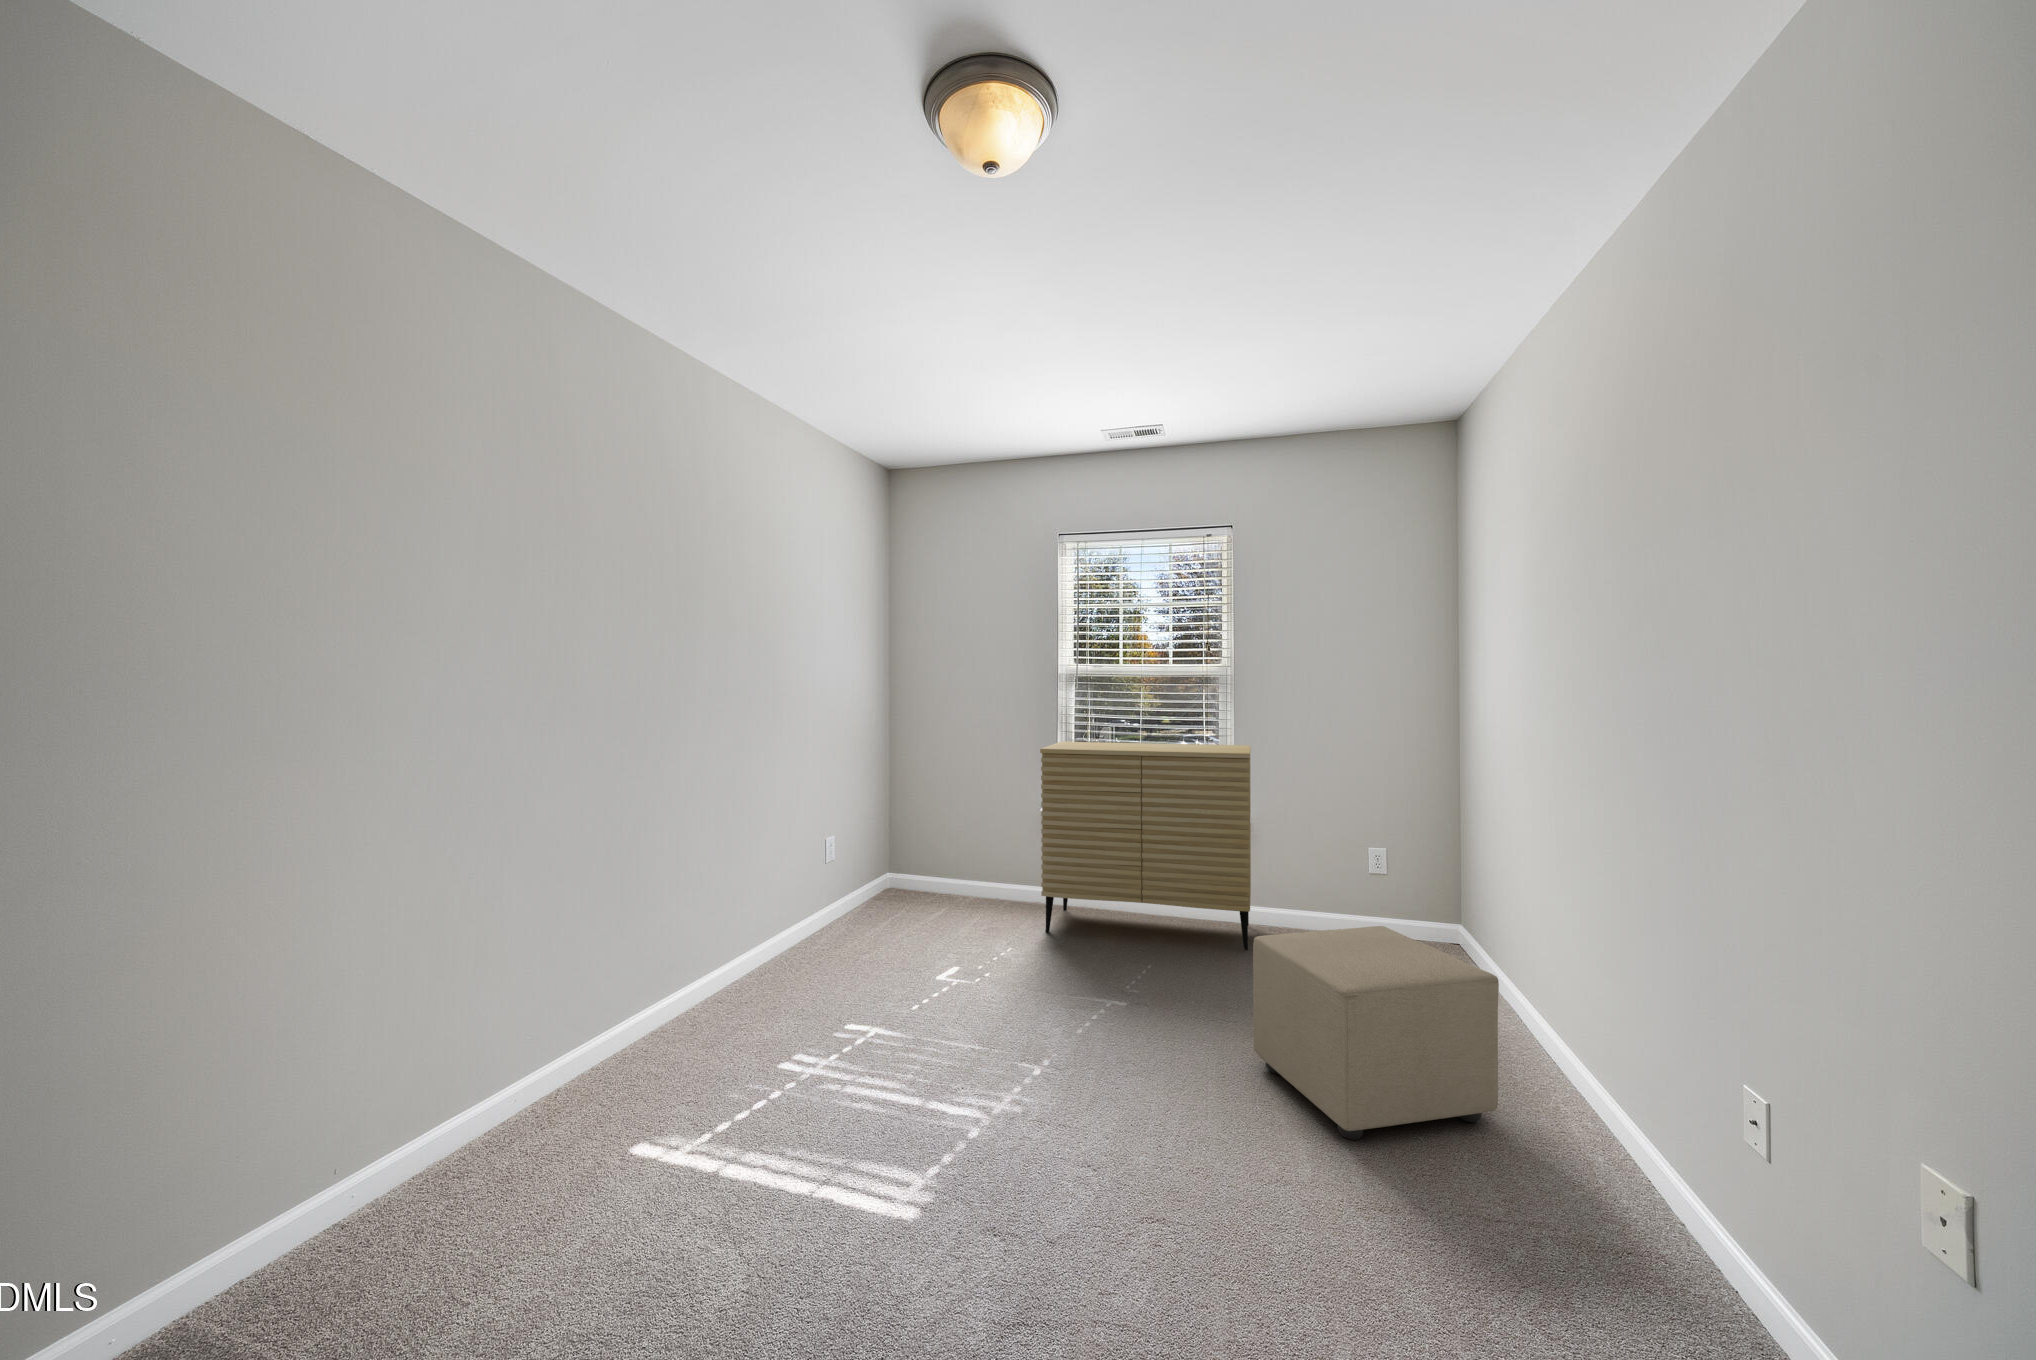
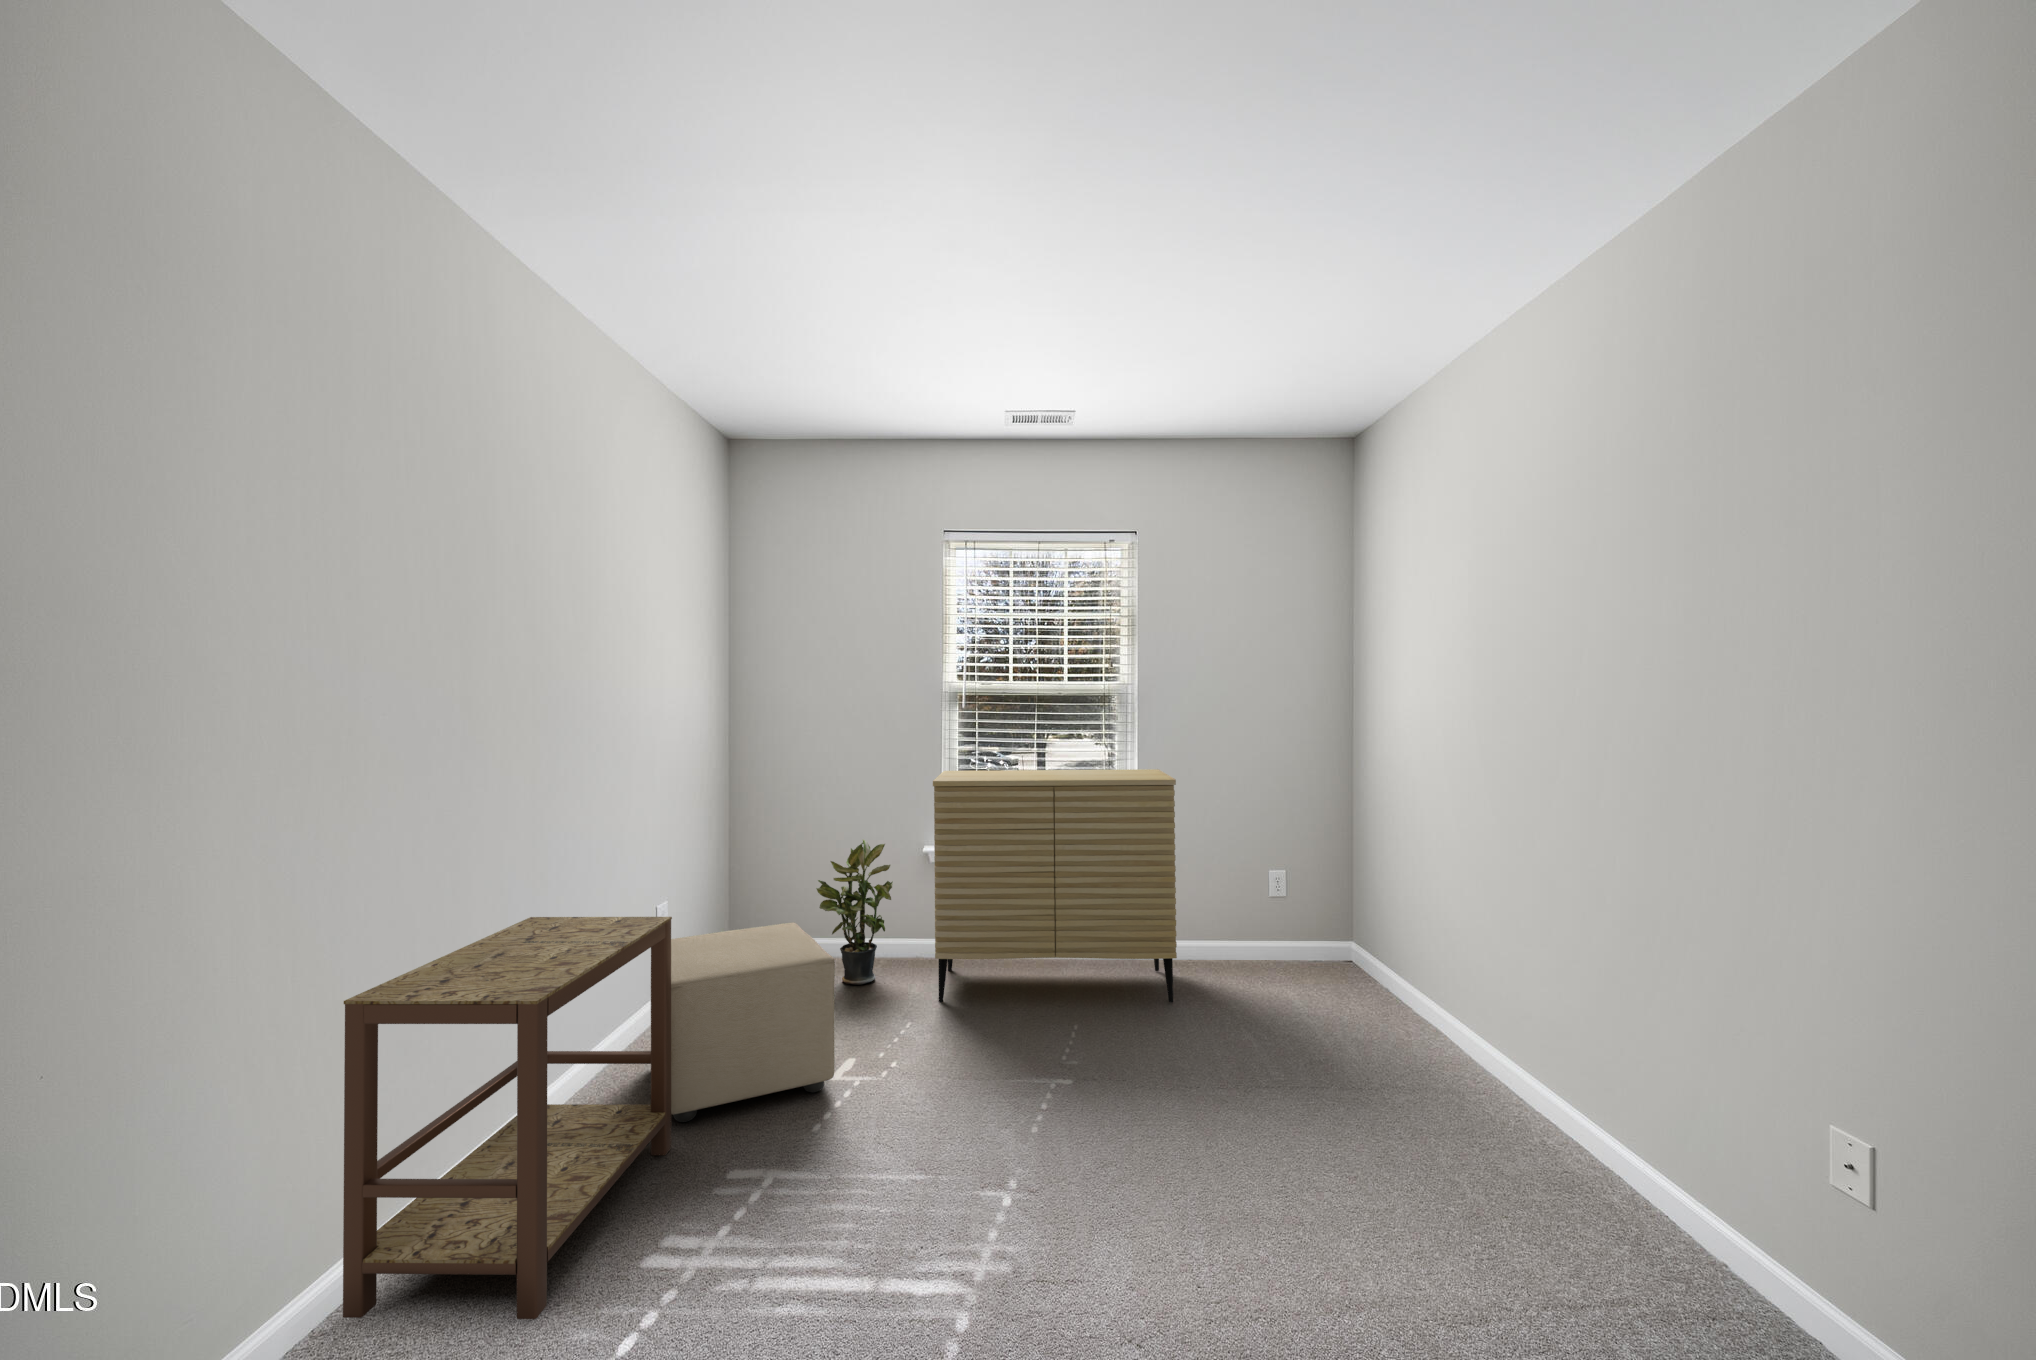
potted plant: none [955,796,1017,915] -> present [816,840,893,985]
side table: none [598,833,815,1087] -> present [343,917,672,1319]
ottoman: present [1253,926,1499,1139] -> present [671,923,835,1122]

